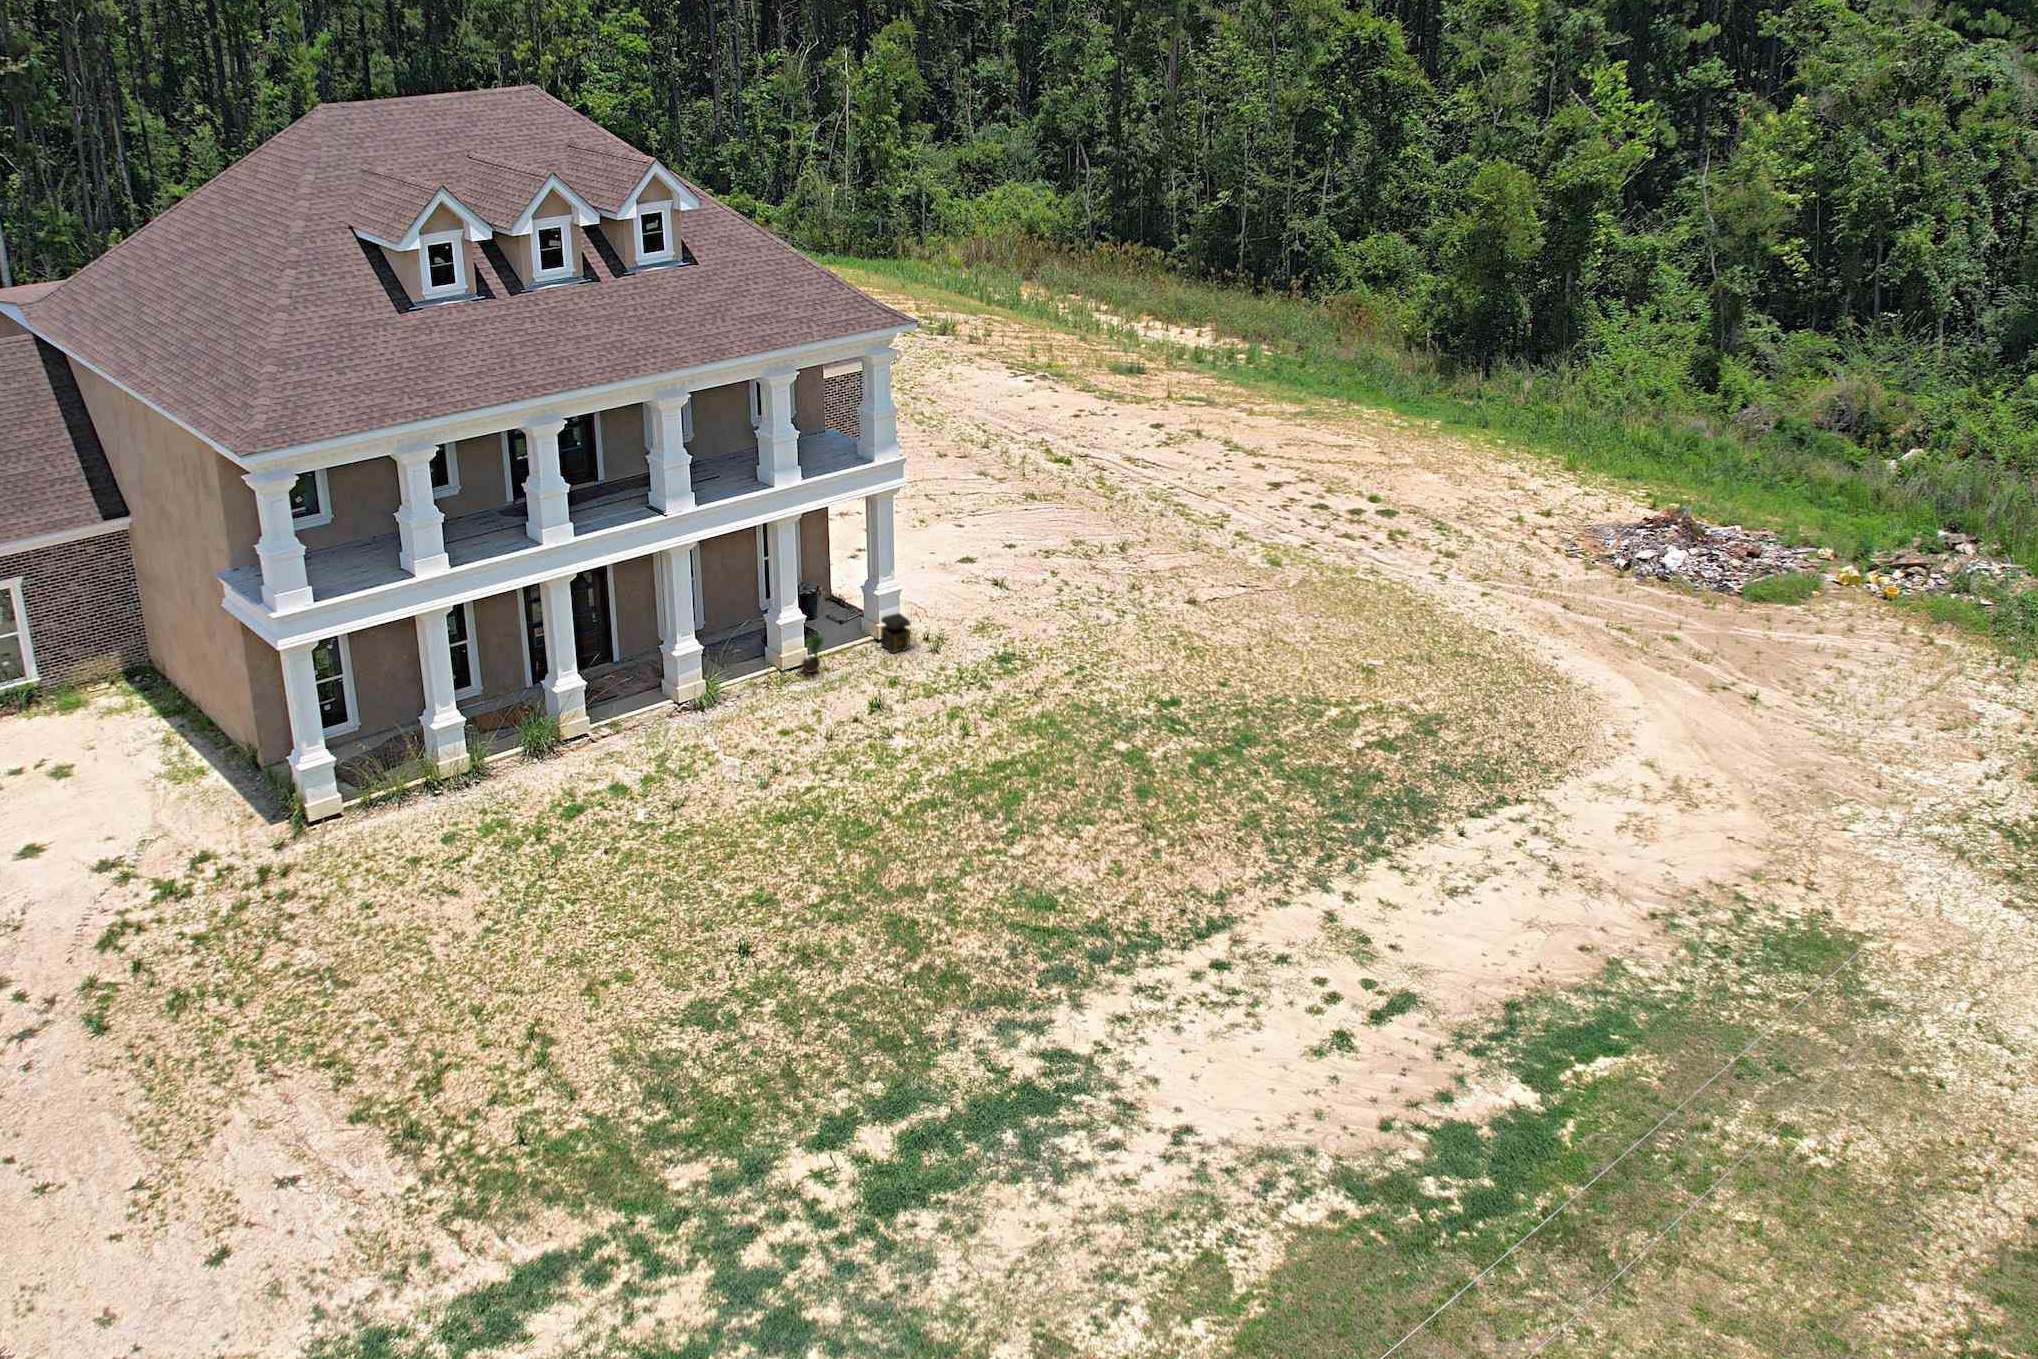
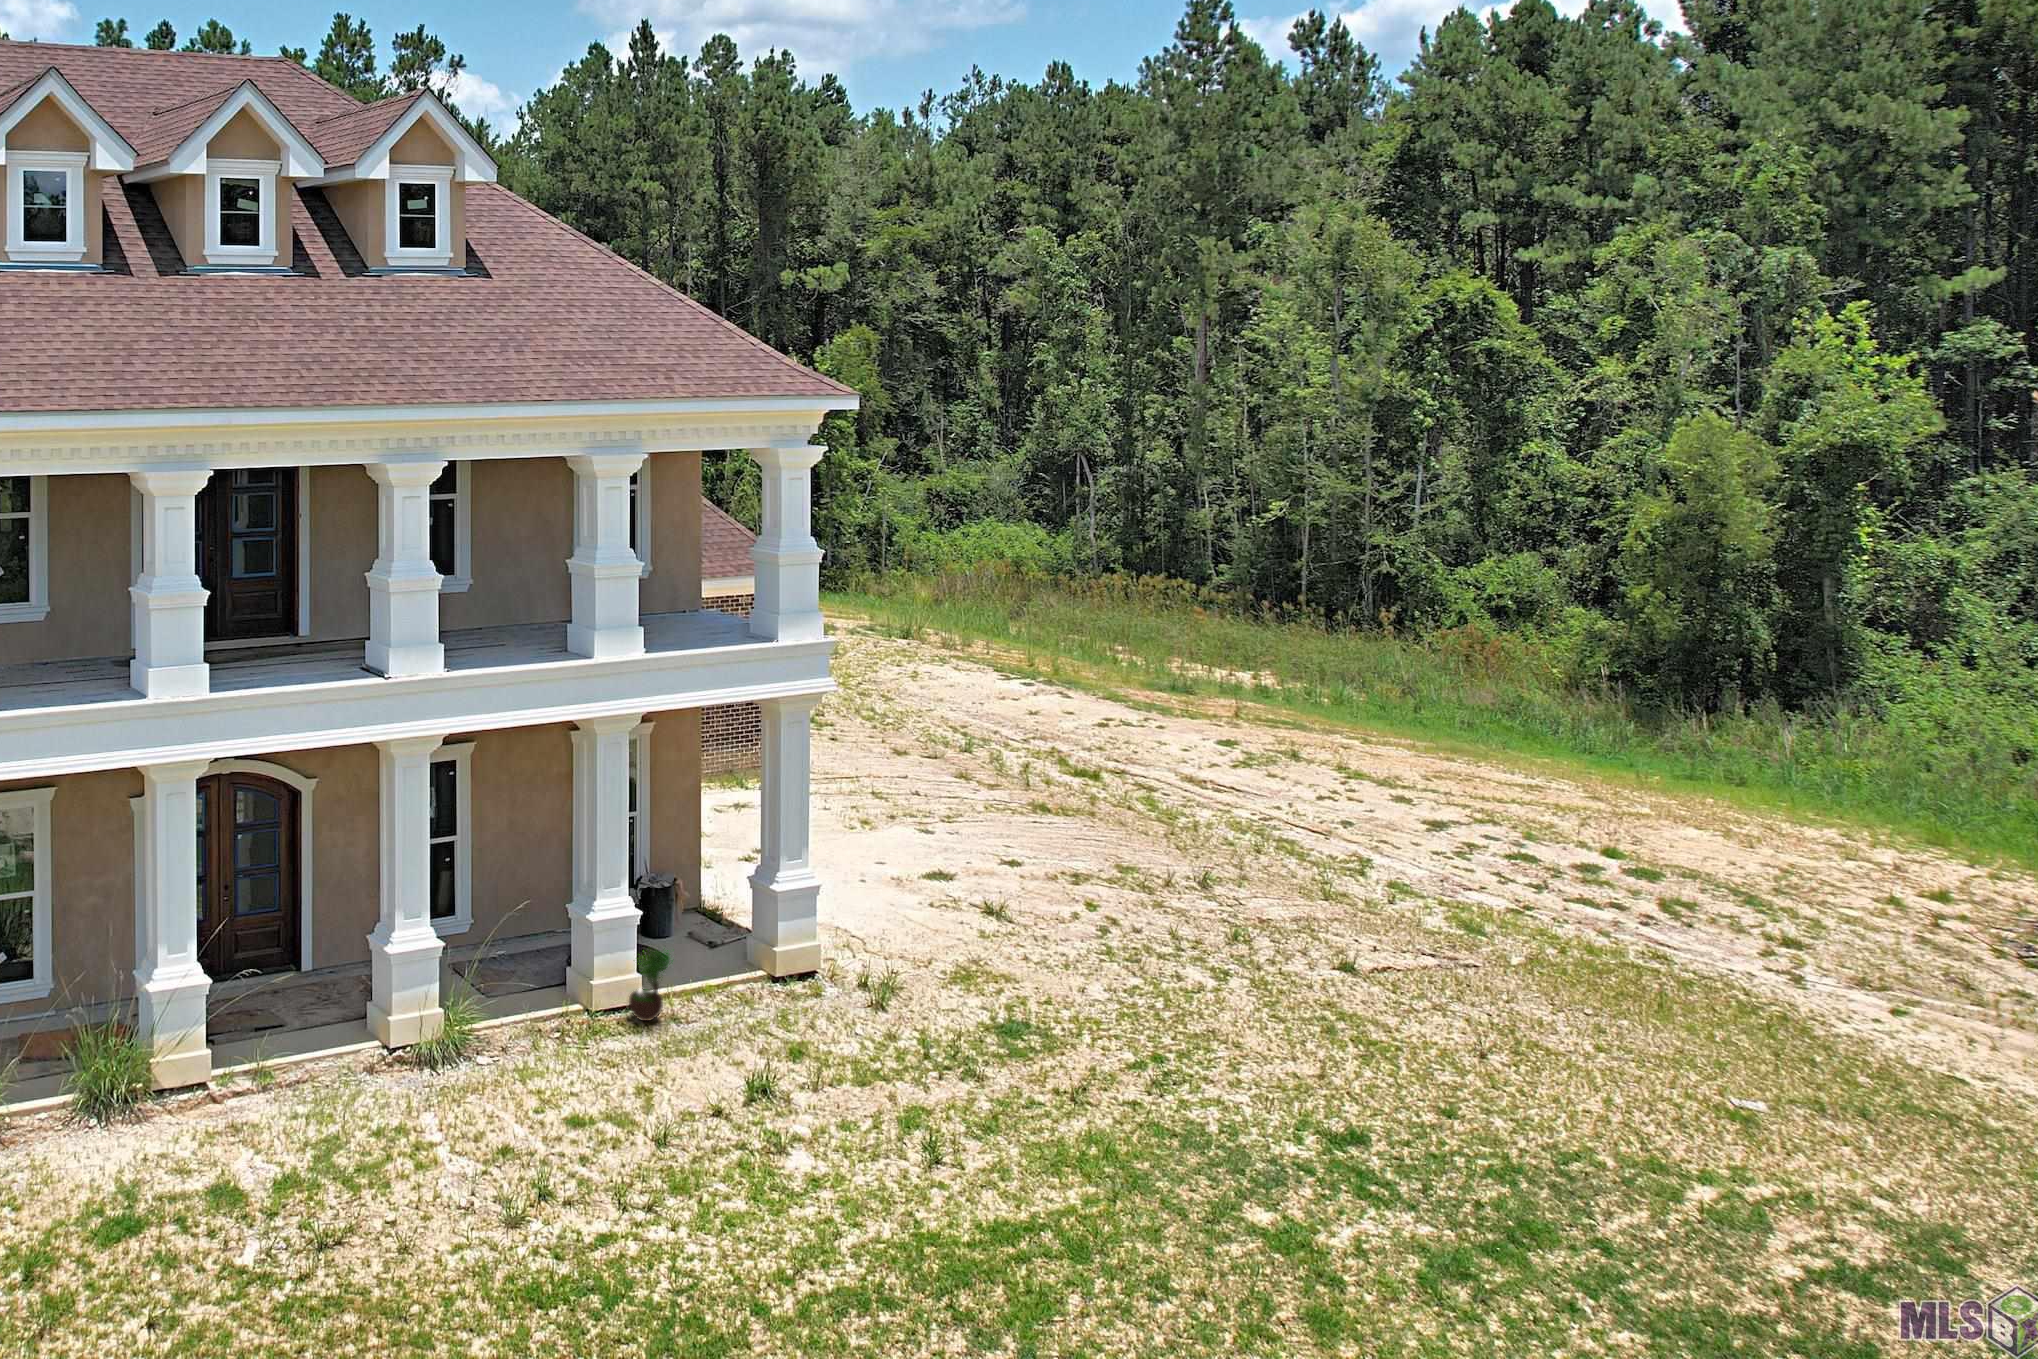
toolbox: present [881,613,911,653] -> none [777,931,831,1004]

